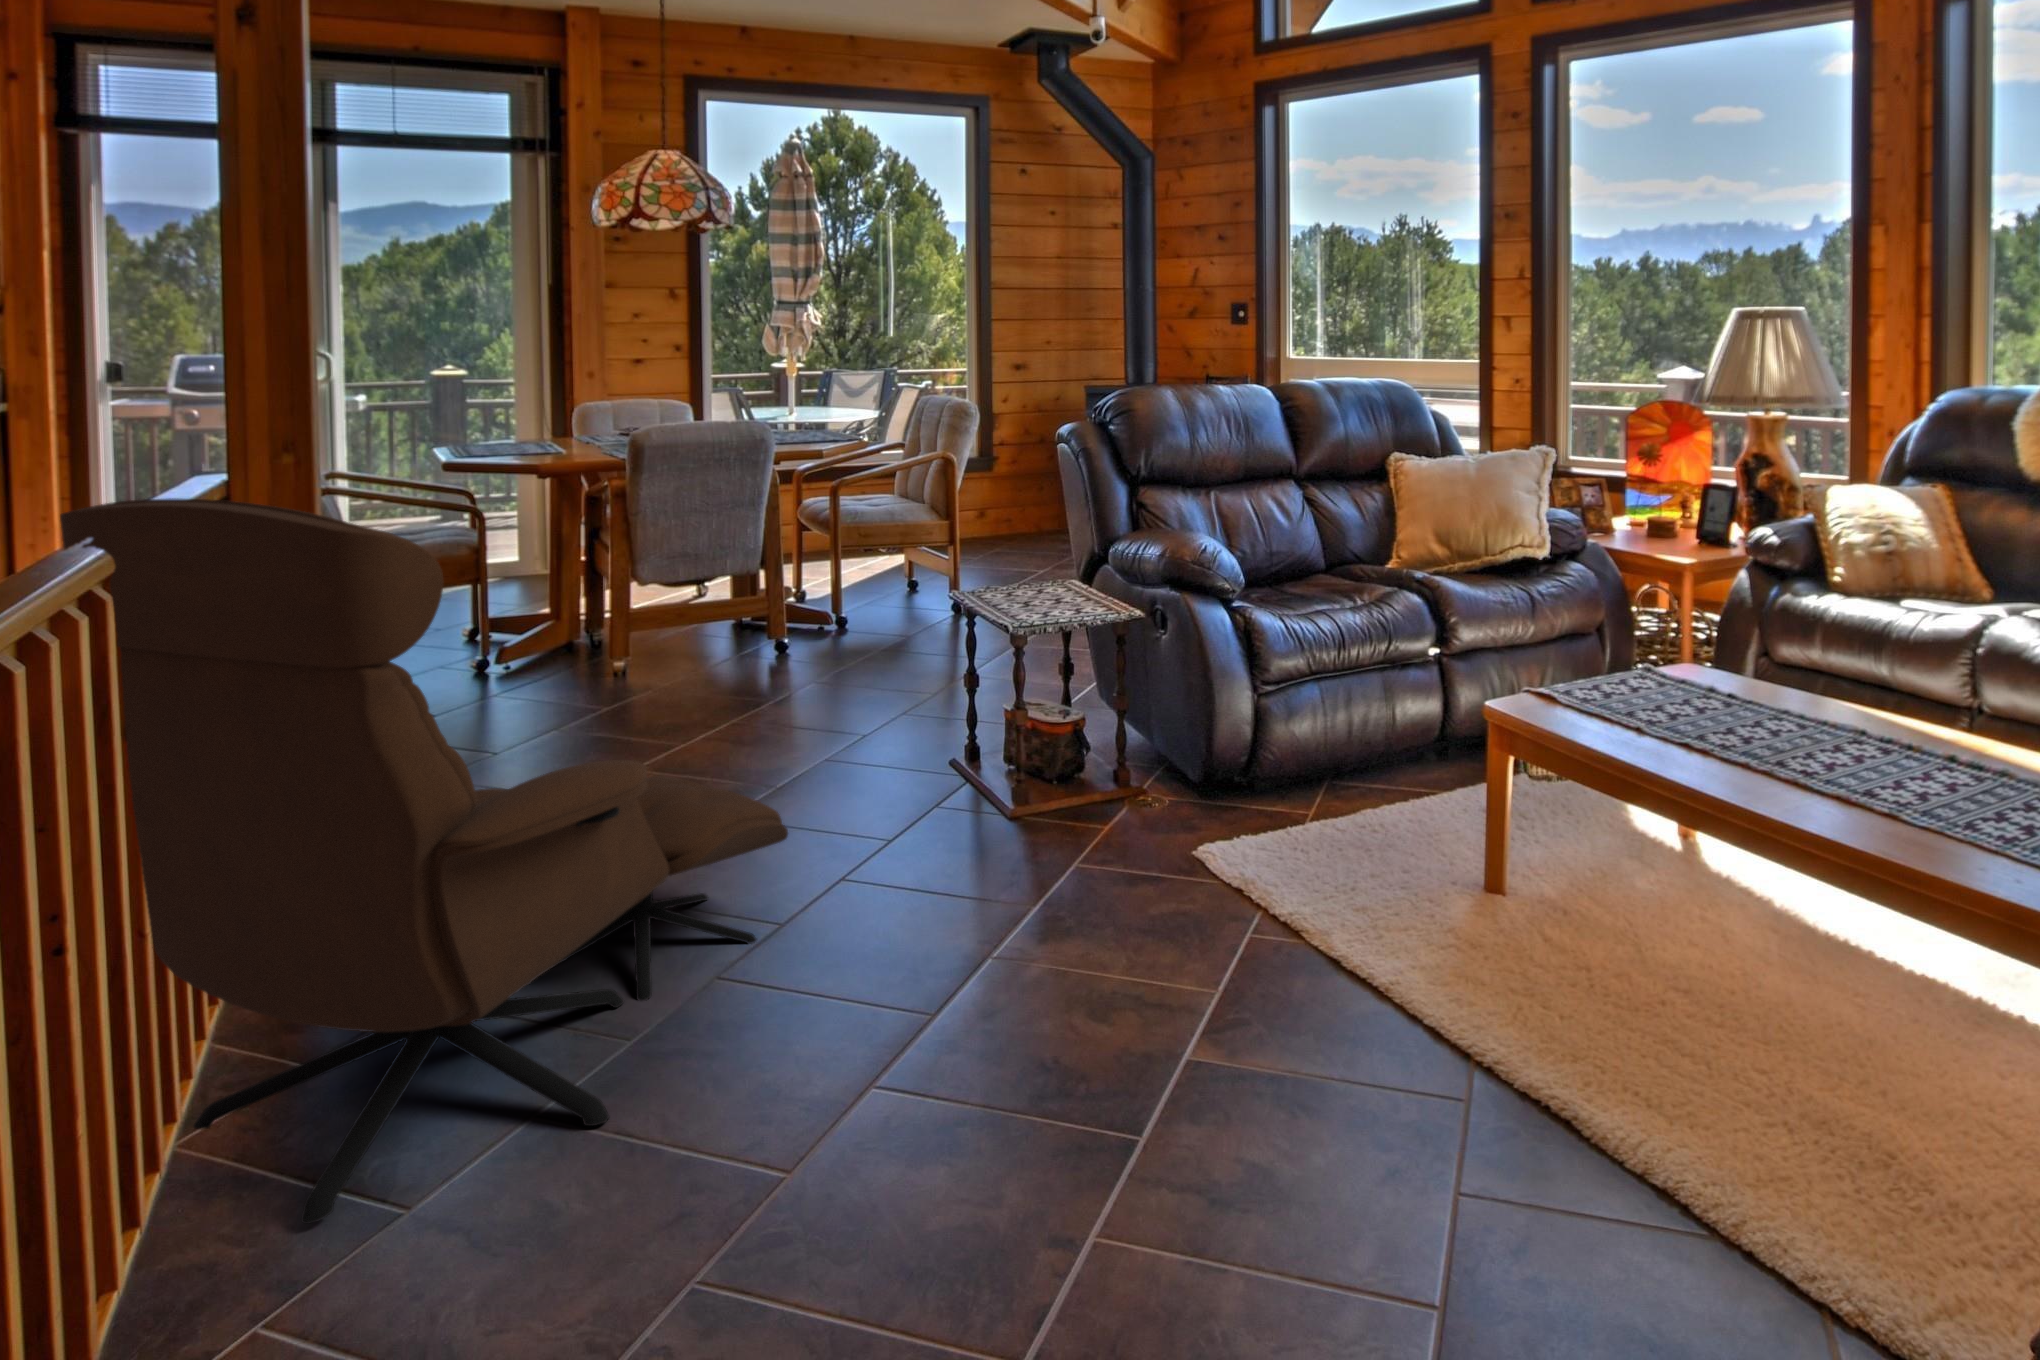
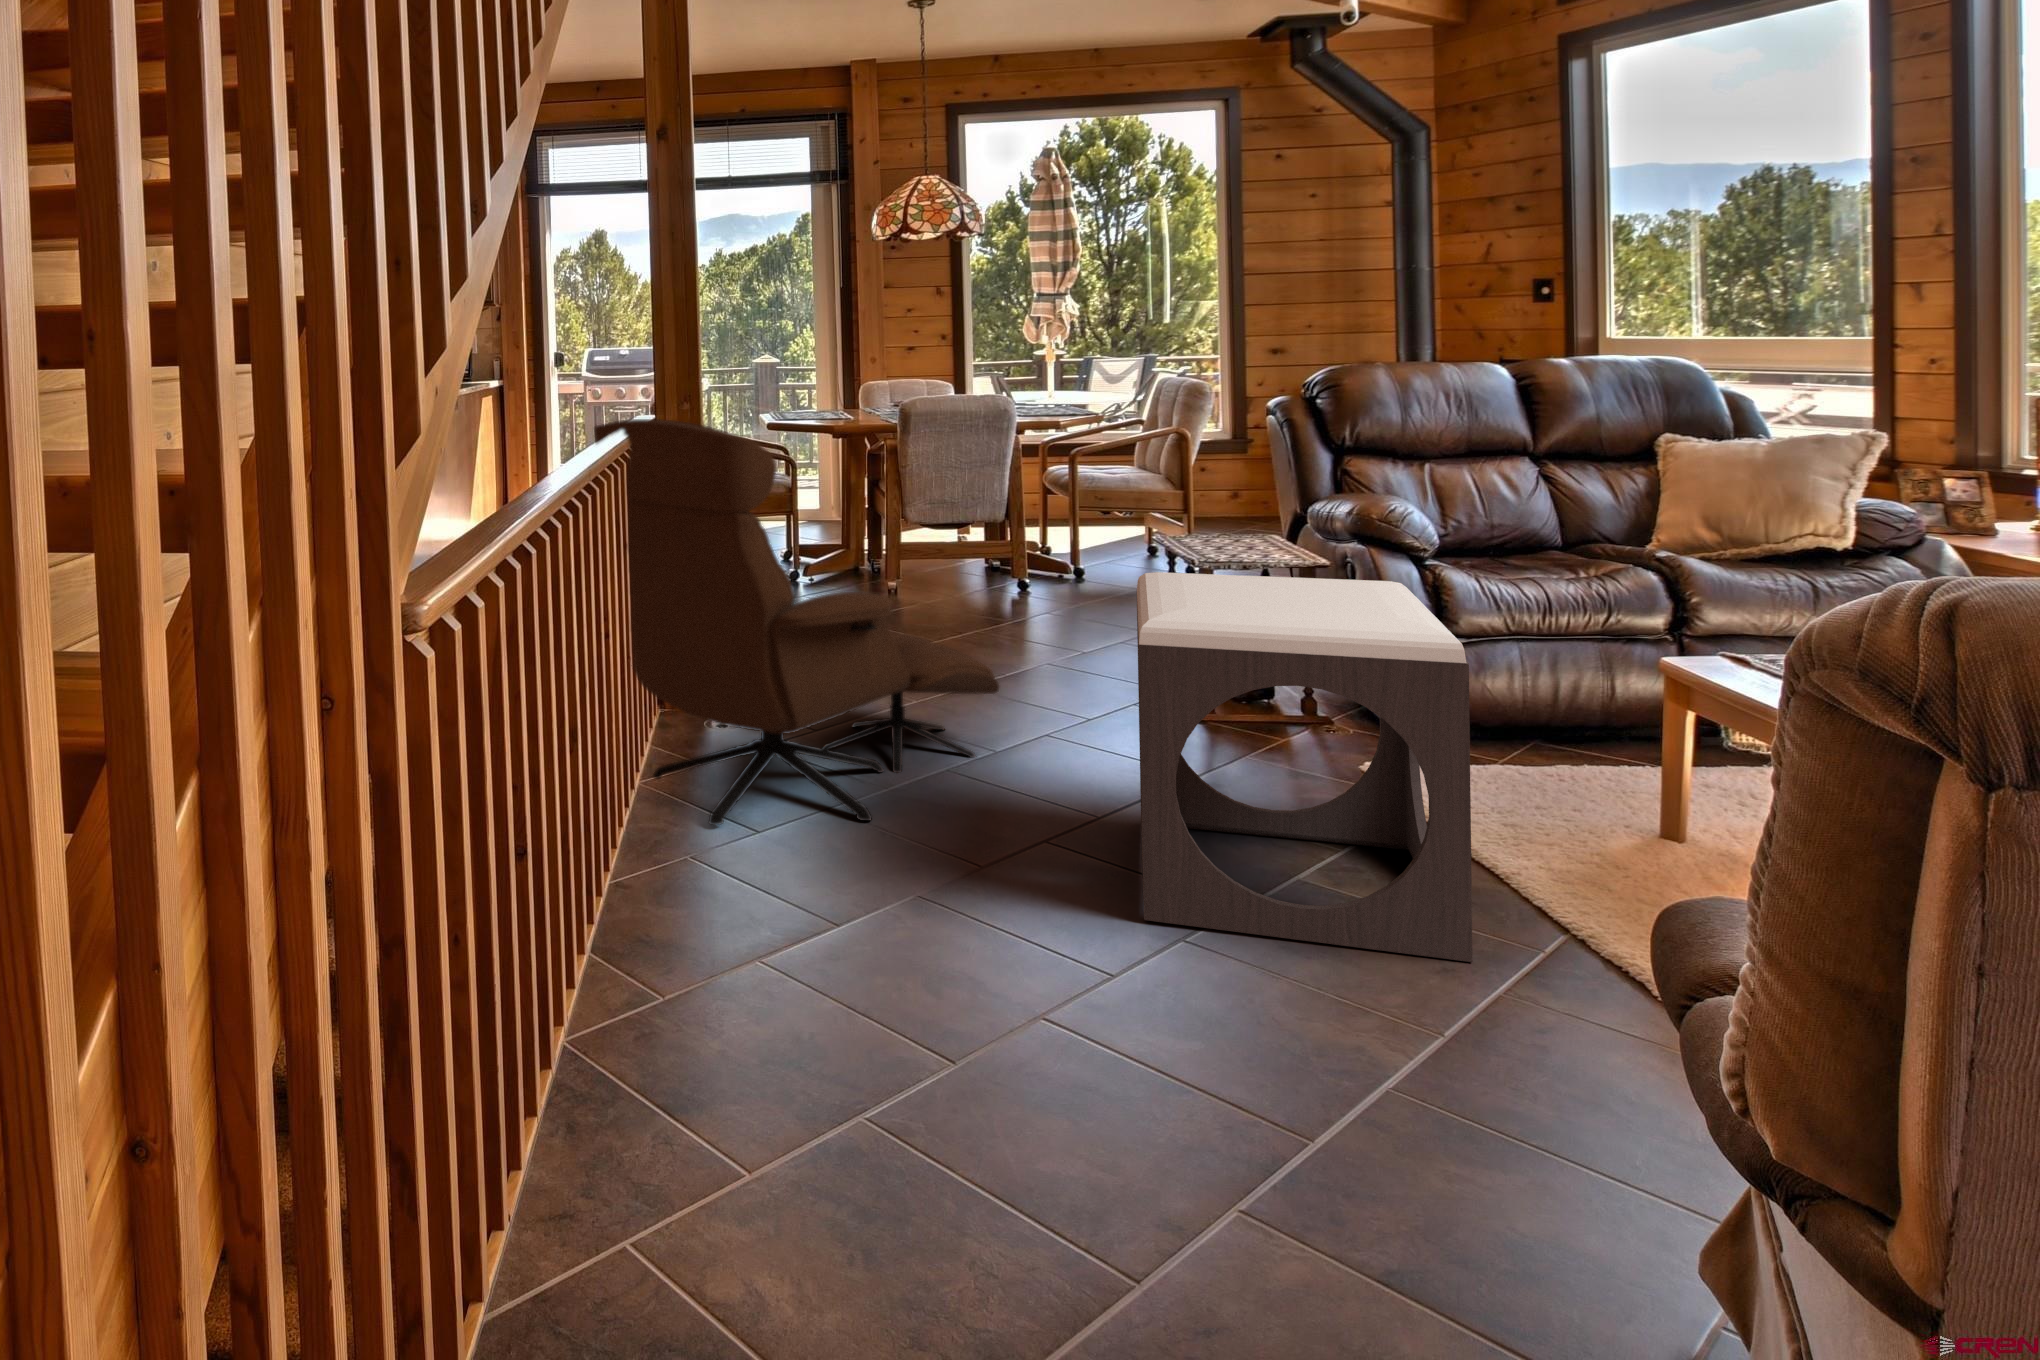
footstool: none [989,658,1417,1218] -> present [1137,572,1473,962]

